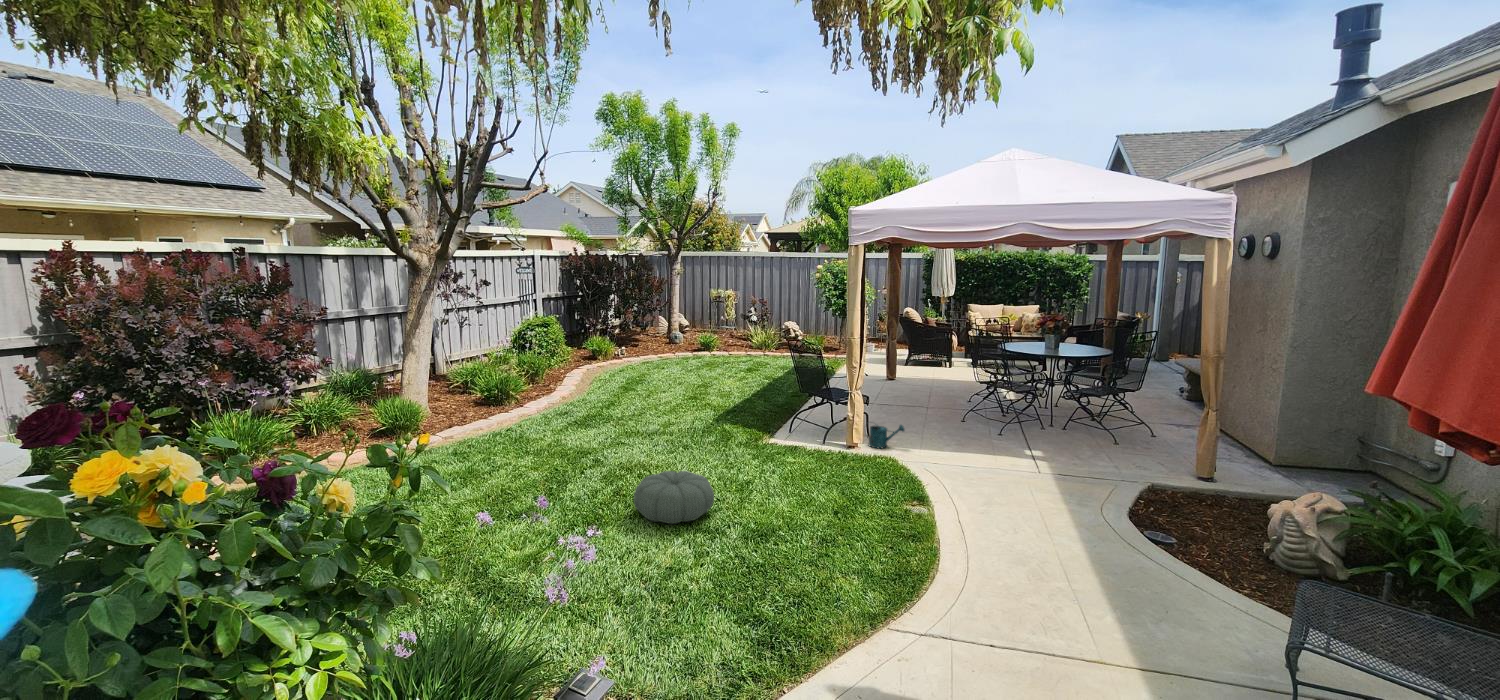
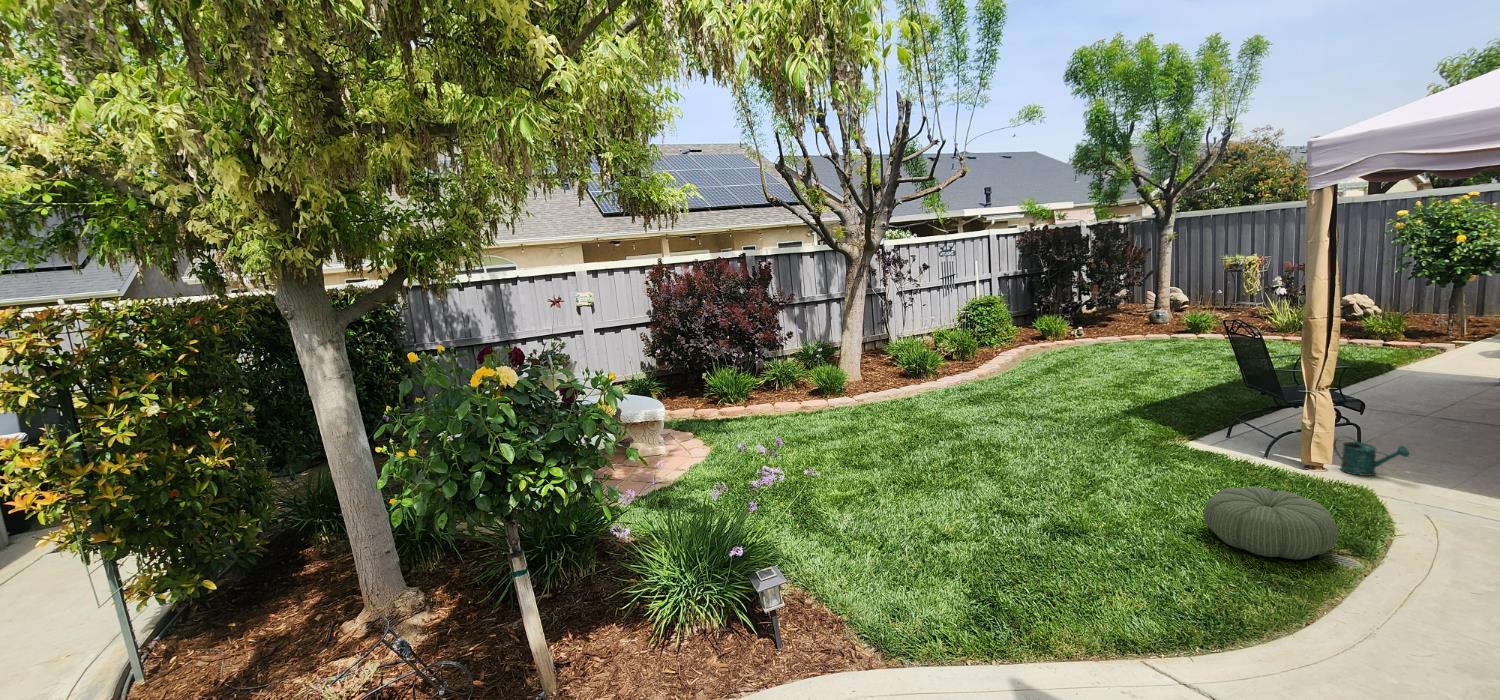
pouf: present [634,471,714,524] -> present [1204,487,1338,559]

